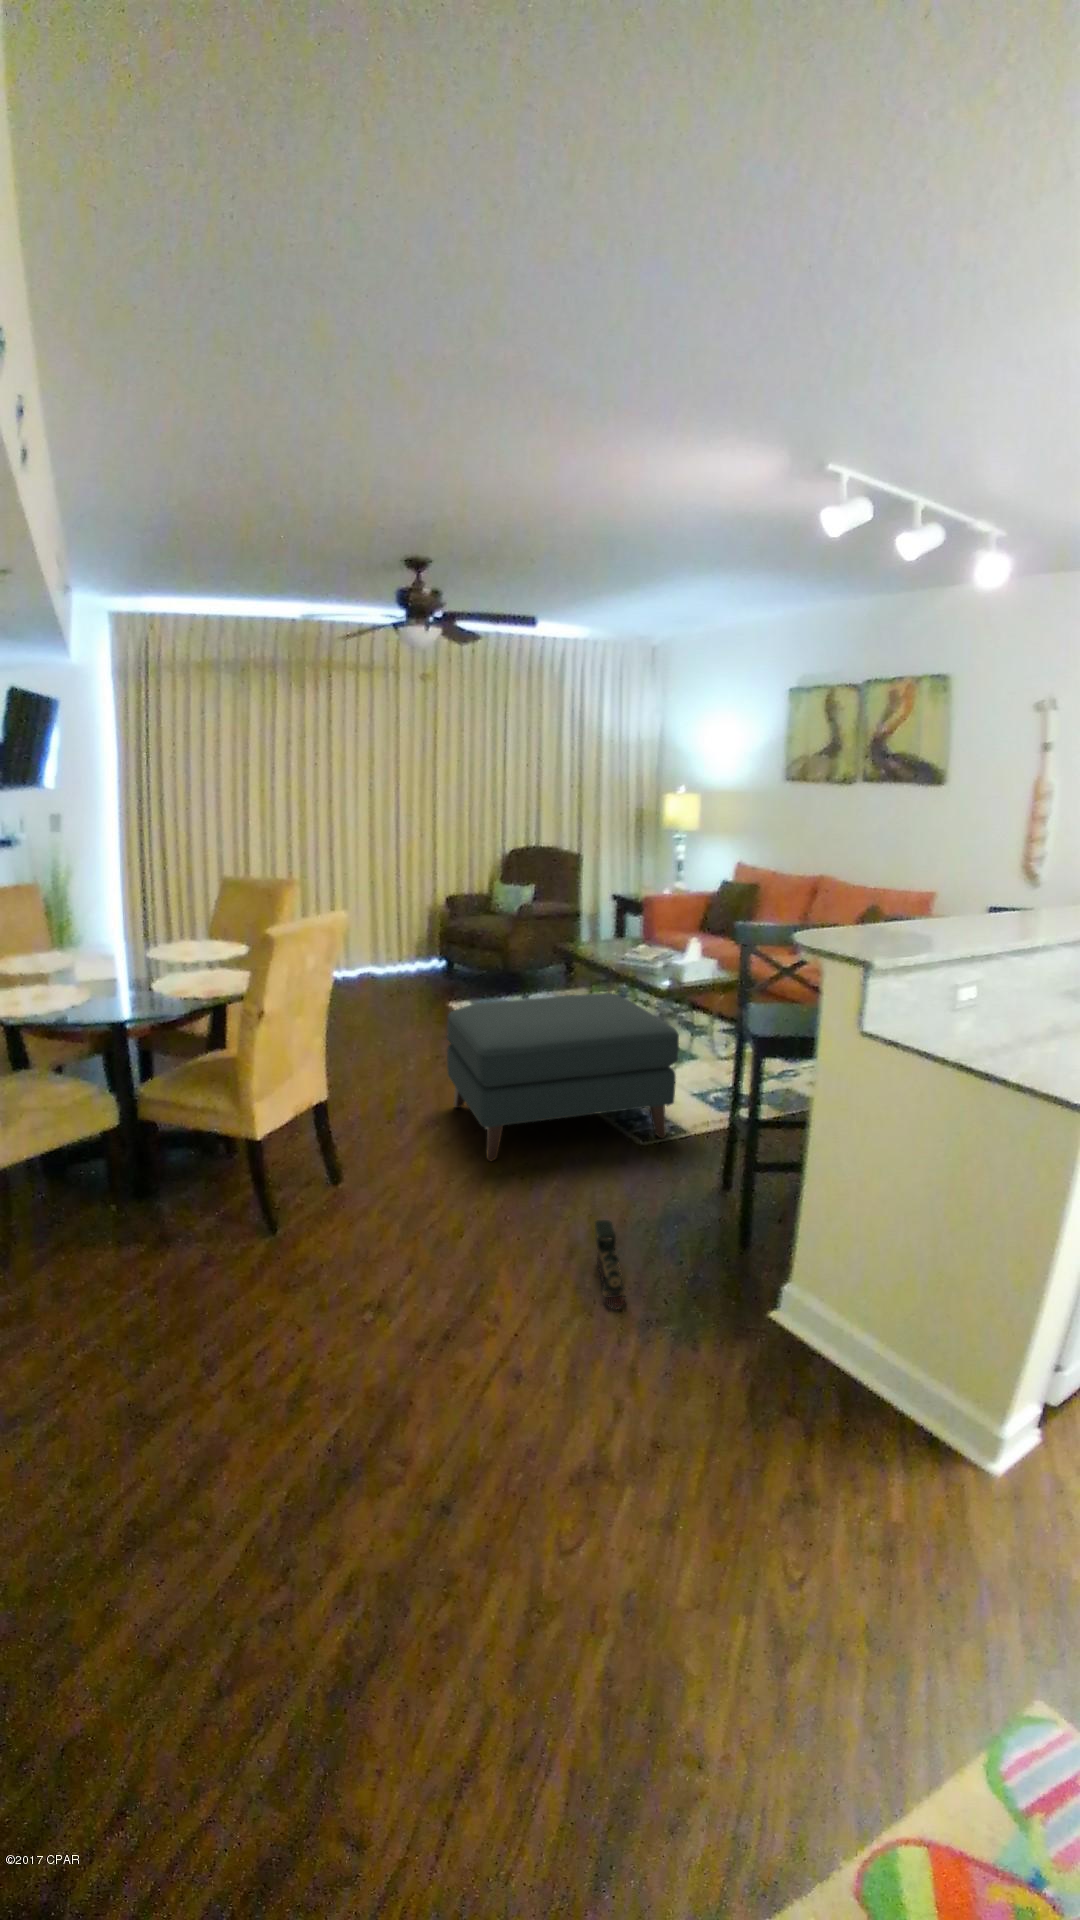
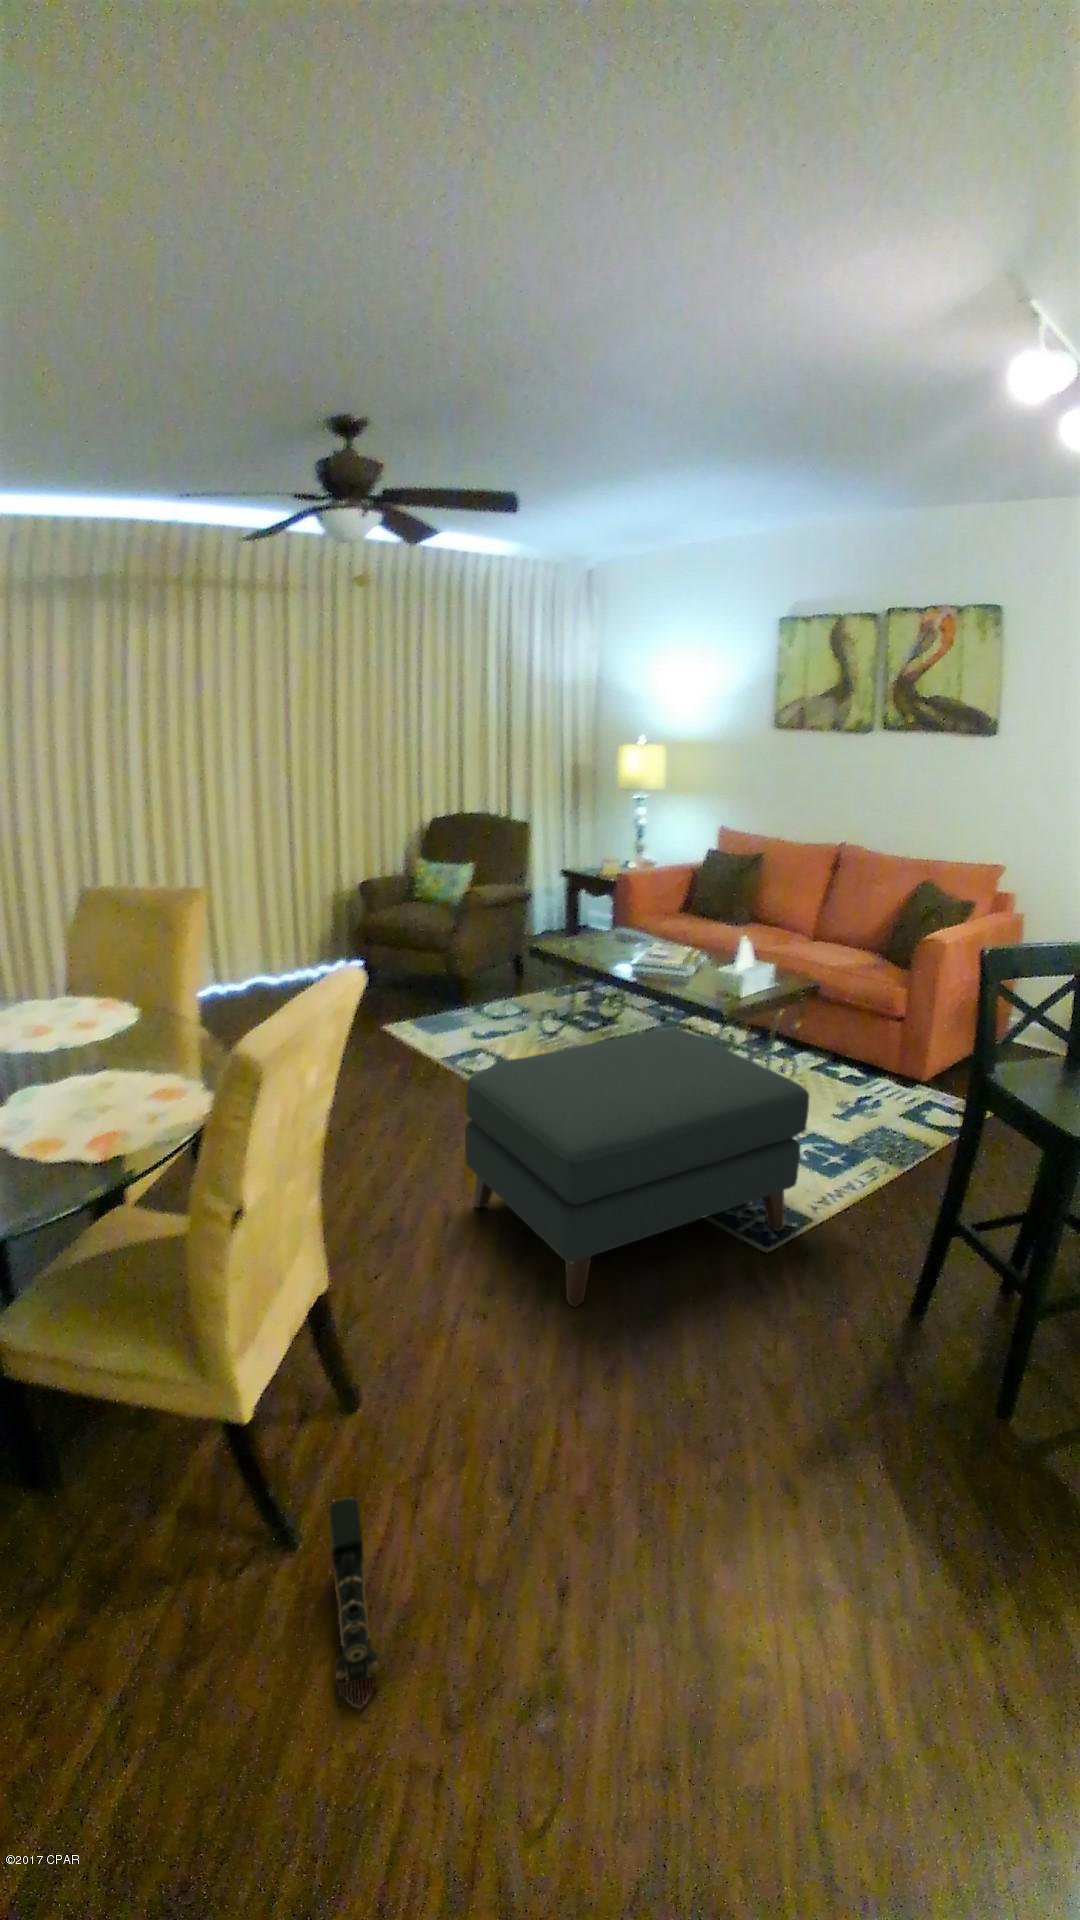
toy train: present [595,1220,626,1308] -> present [329,1498,378,1708]

